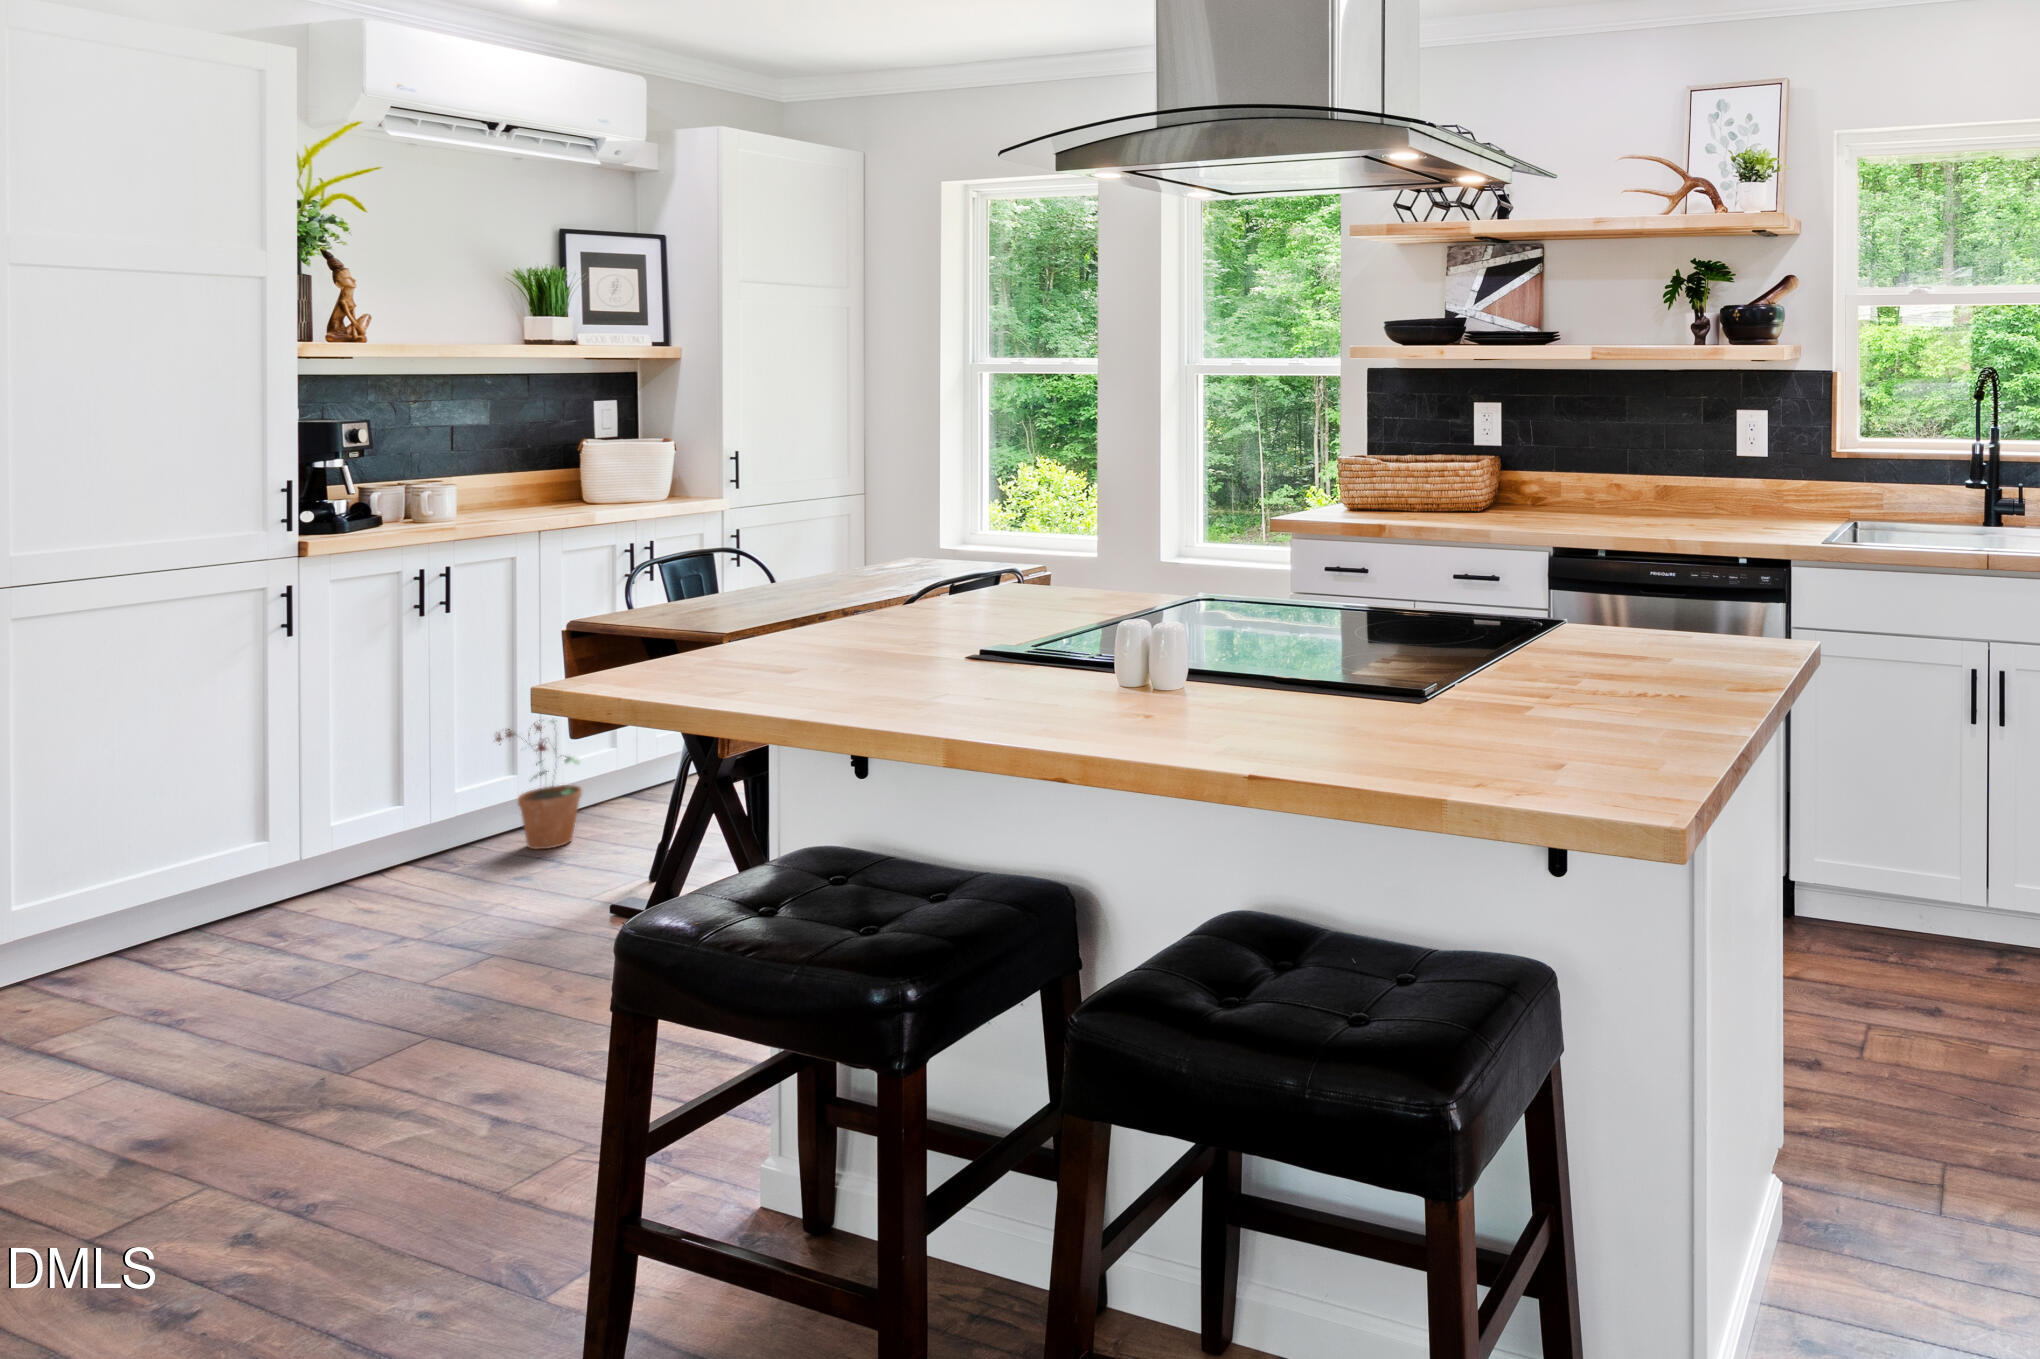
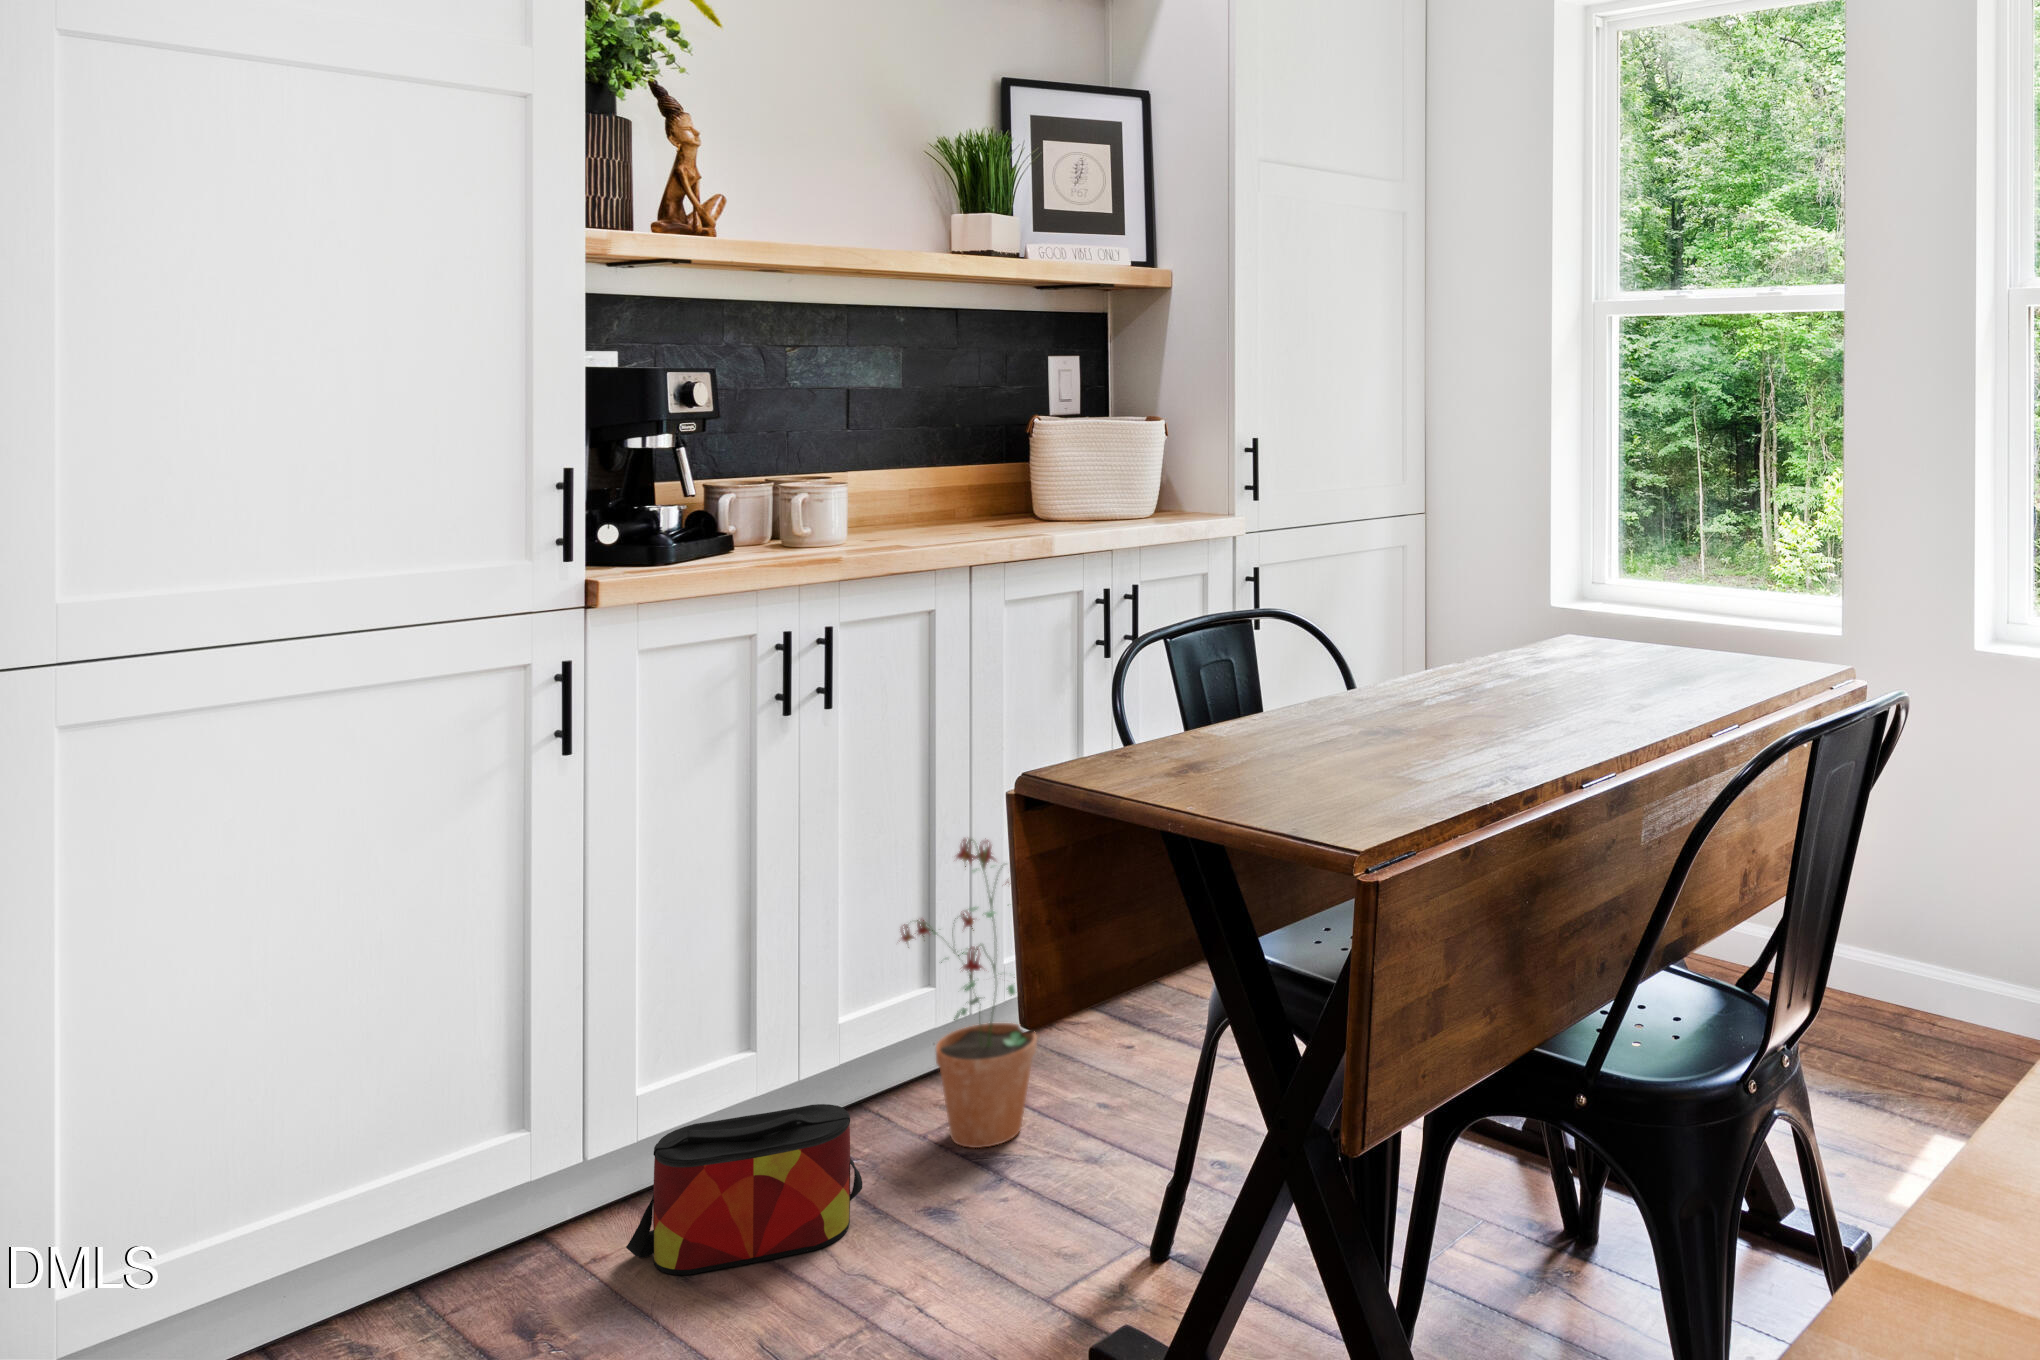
bag: none [328,821,474,907] -> present [626,1104,862,1275]

